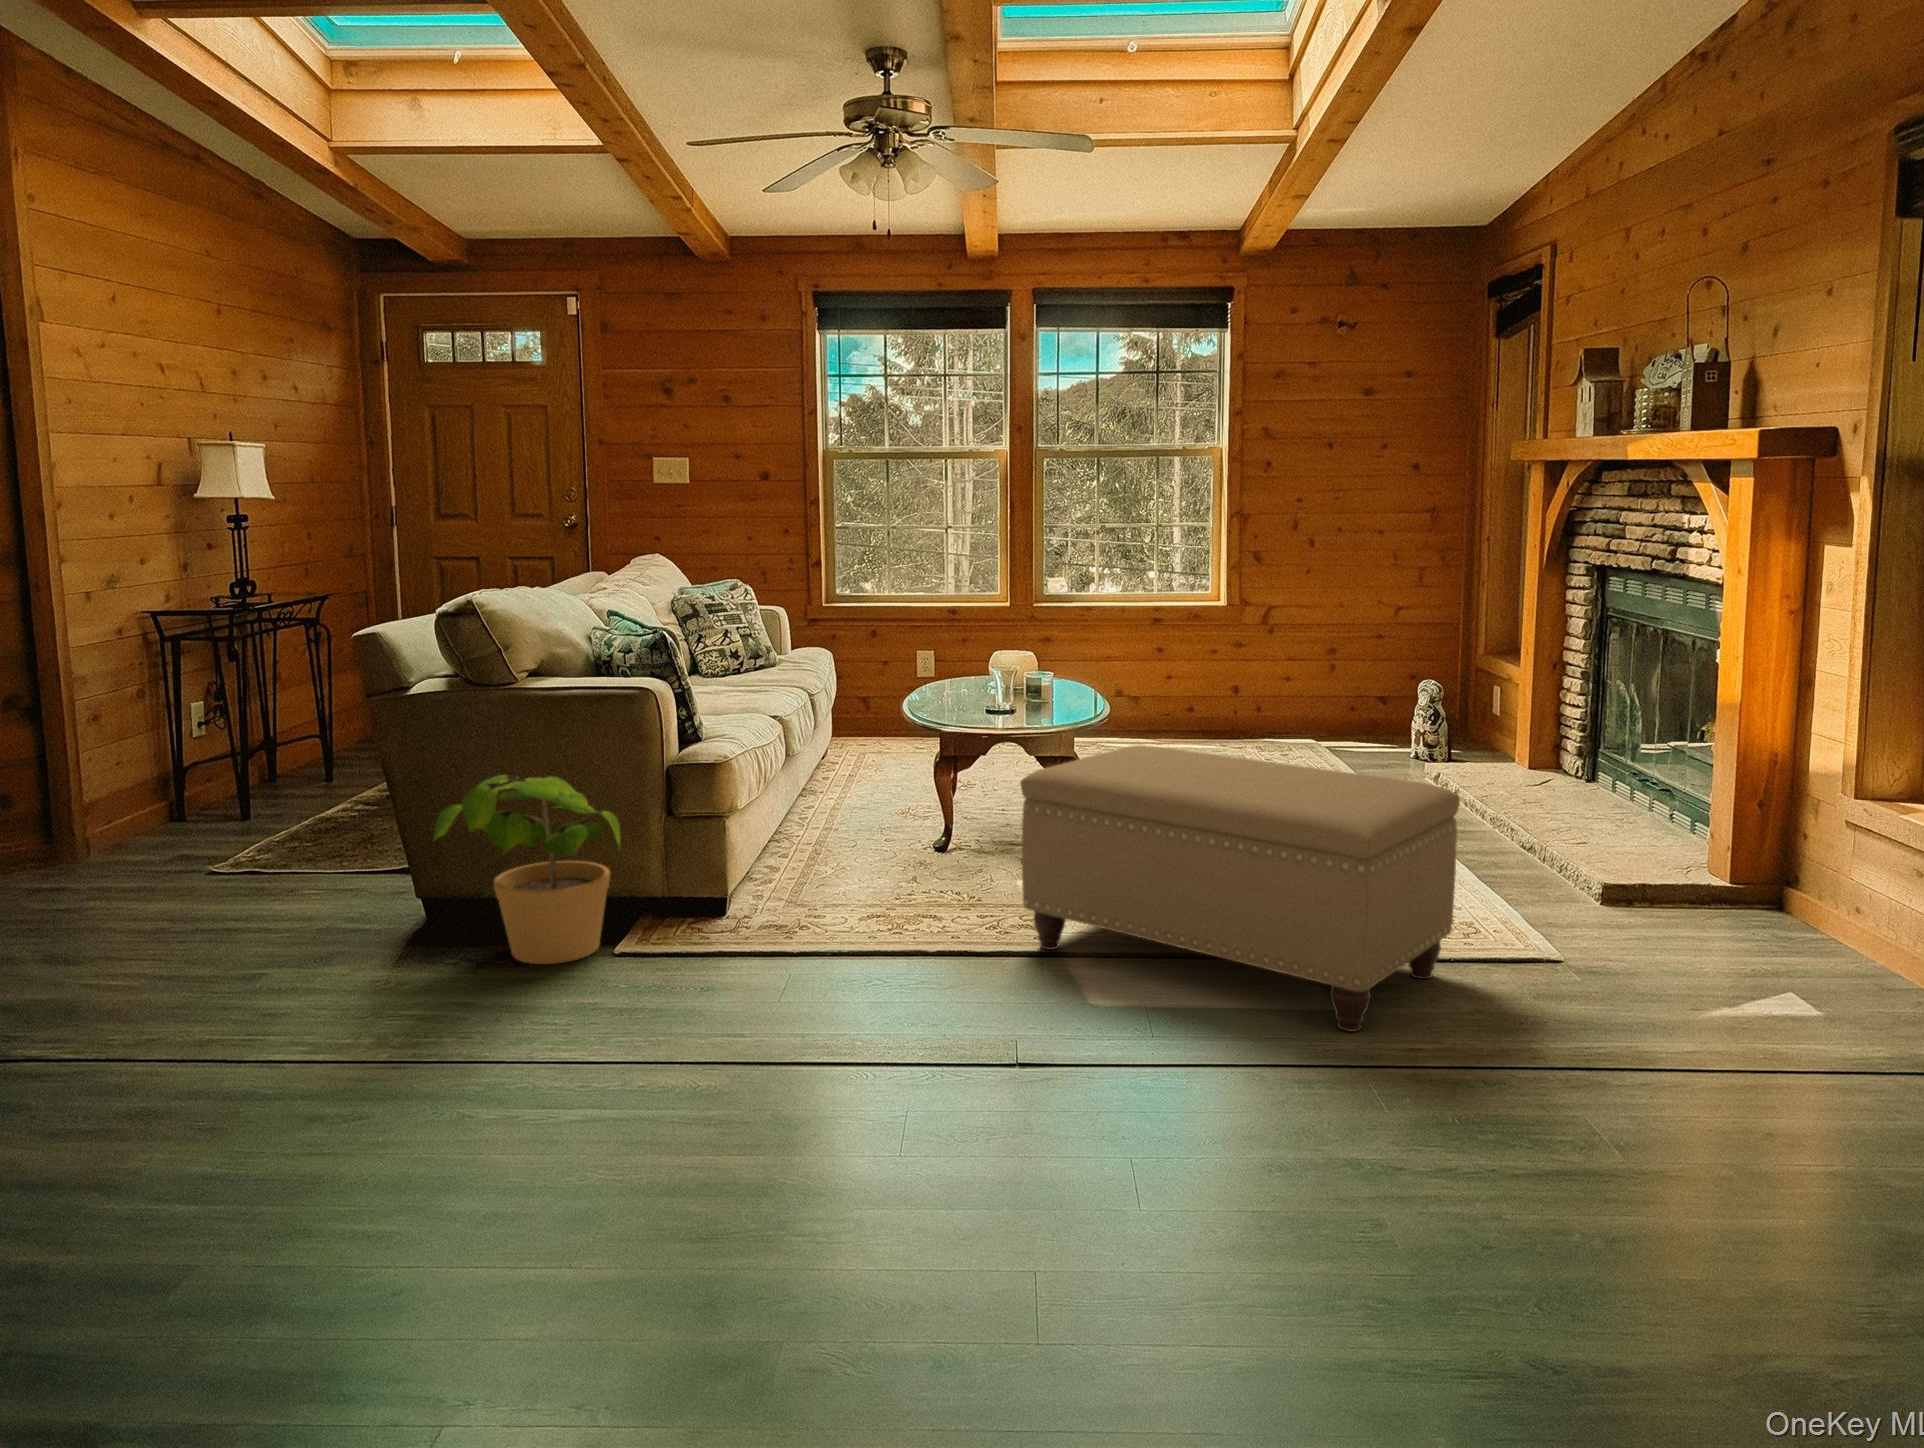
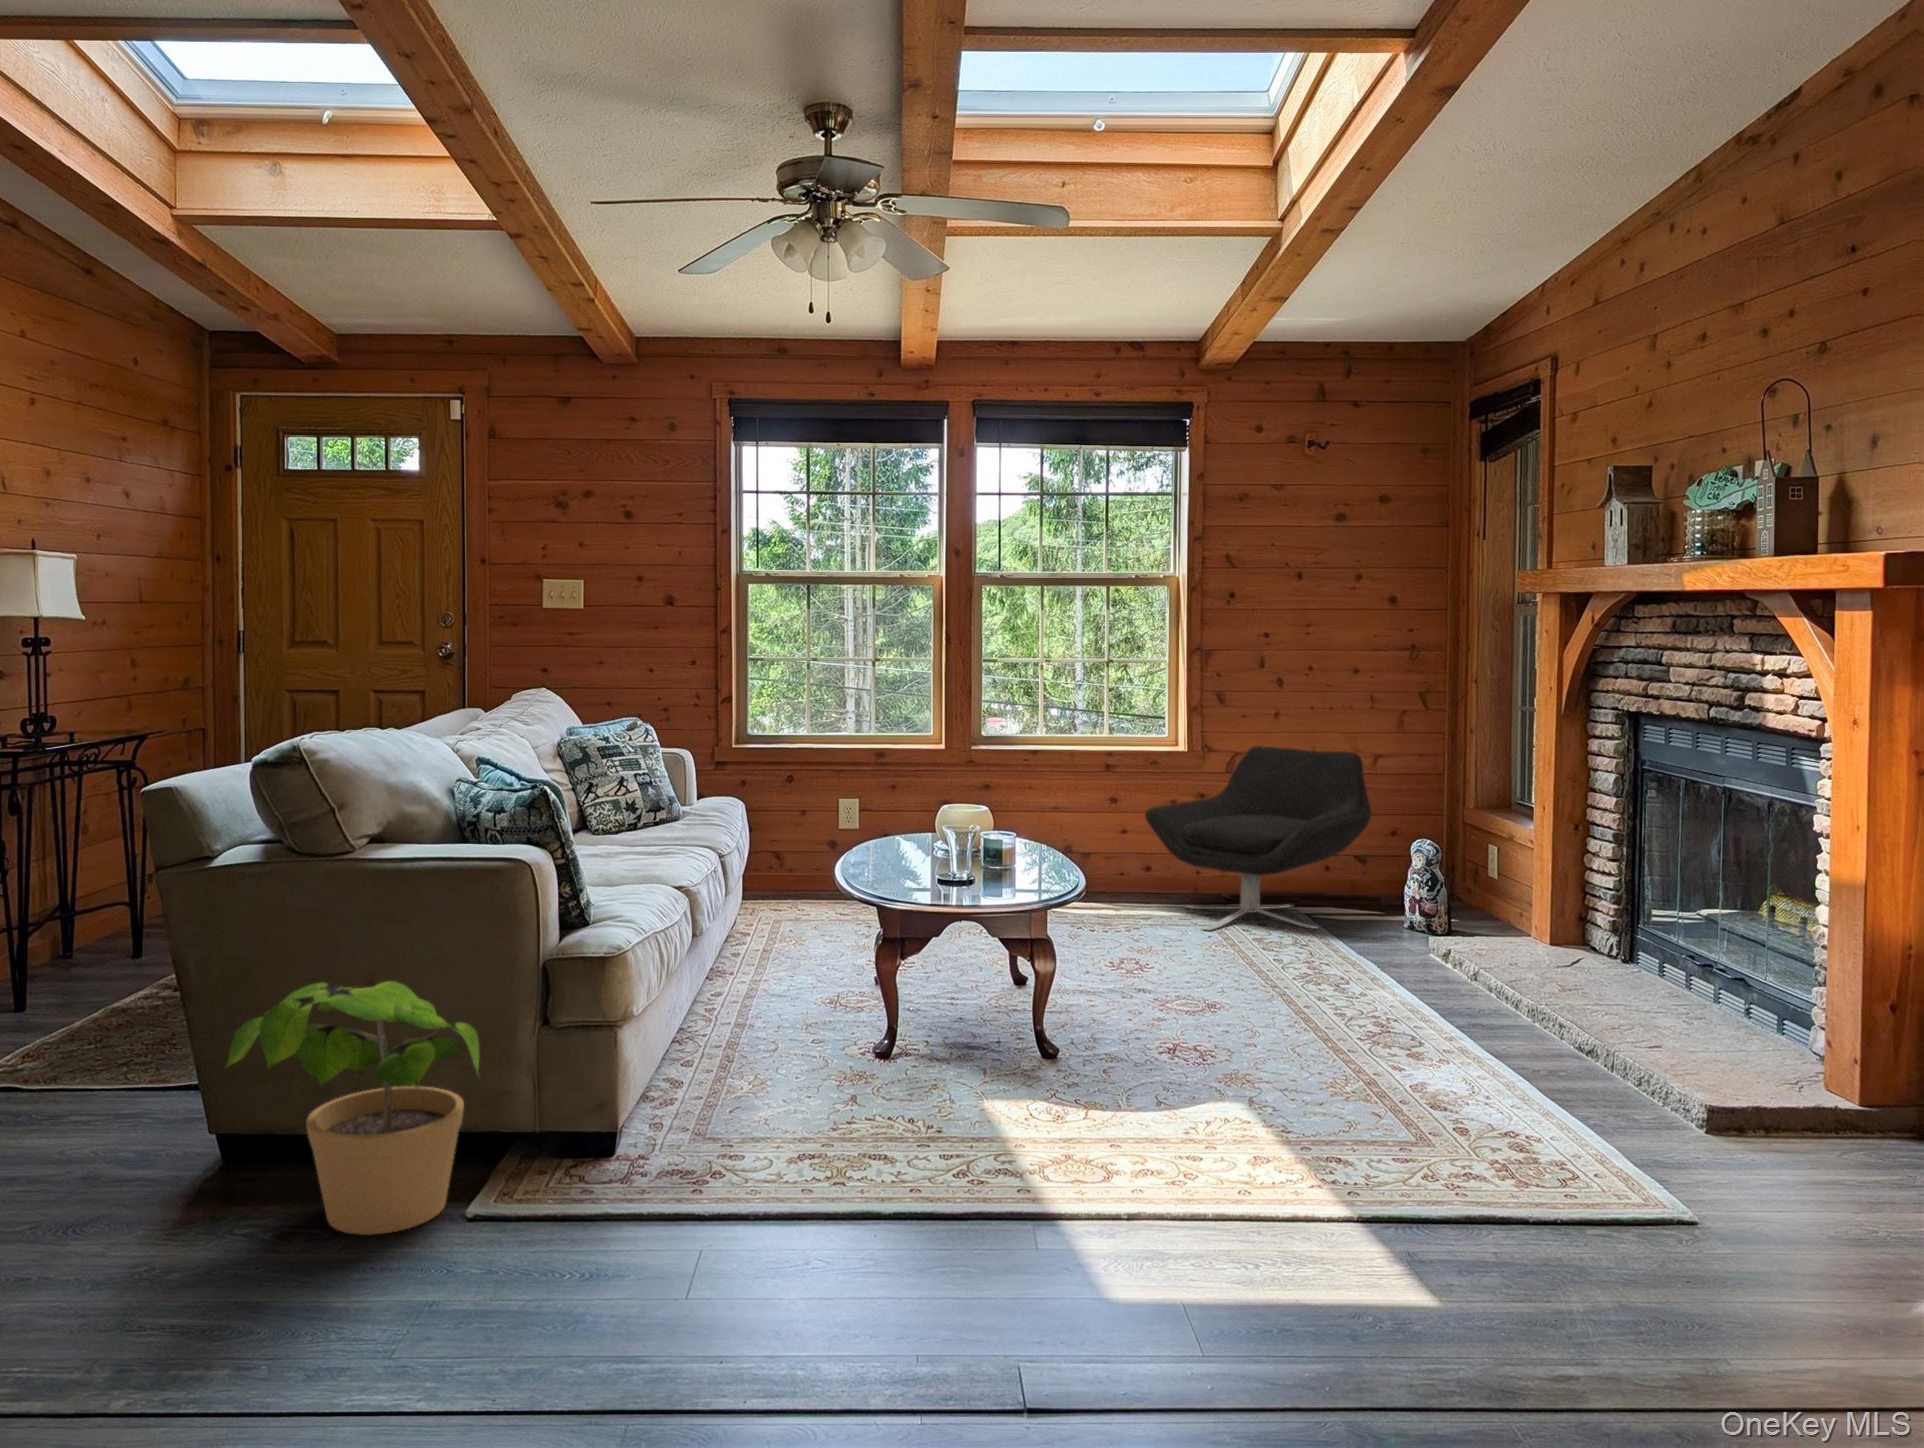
lounge chair: none [1182,601,1381,759] -> present [1145,746,1371,930]
ottoman: present [1020,745,1460,1032] -> none [1001,933,1571,1345]

